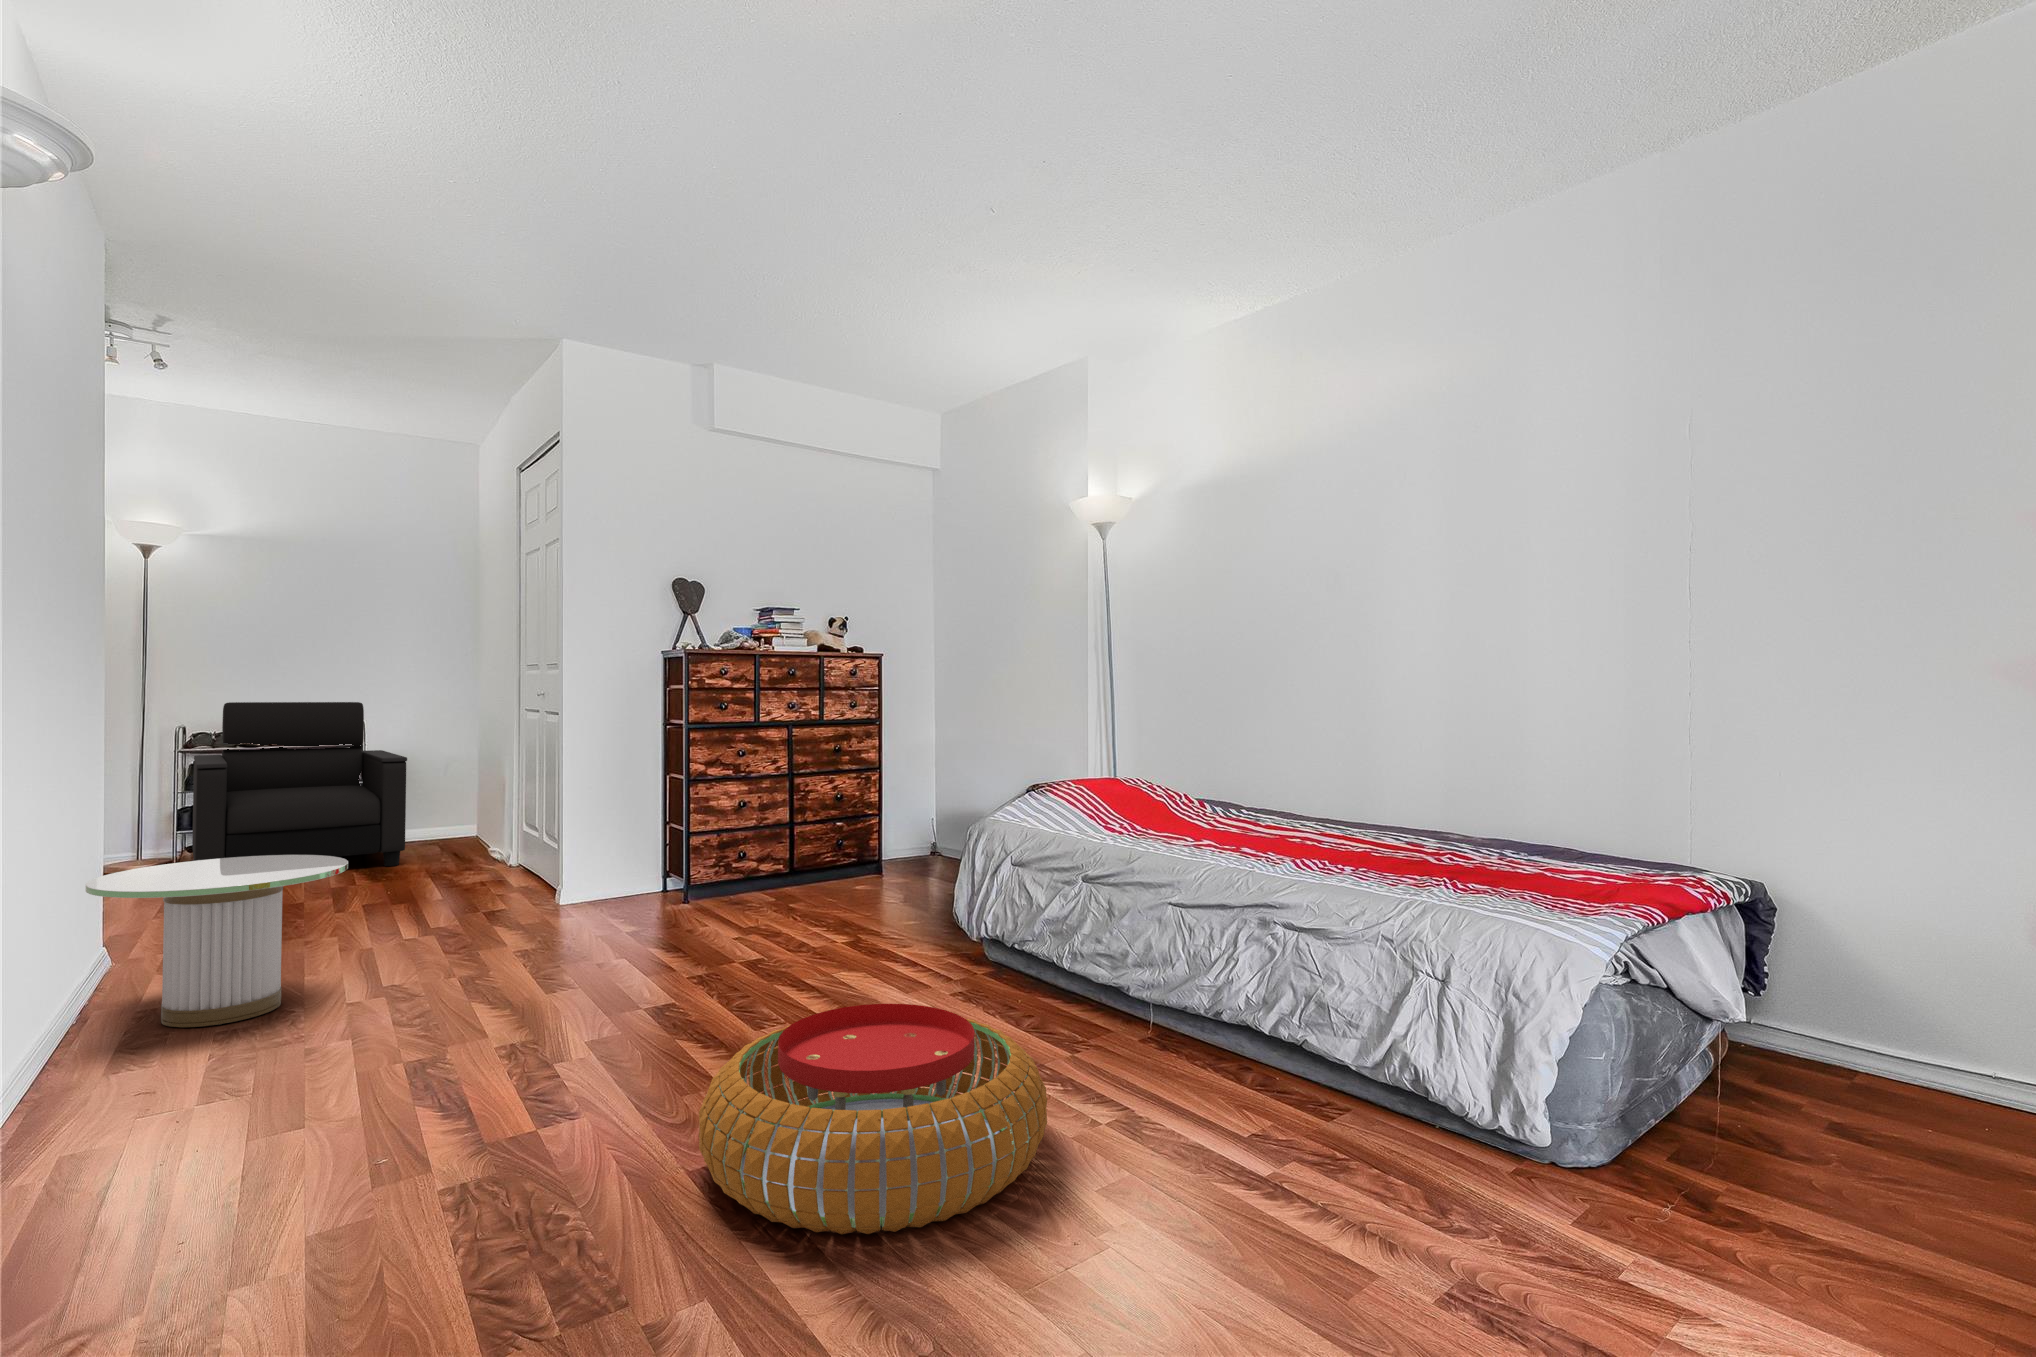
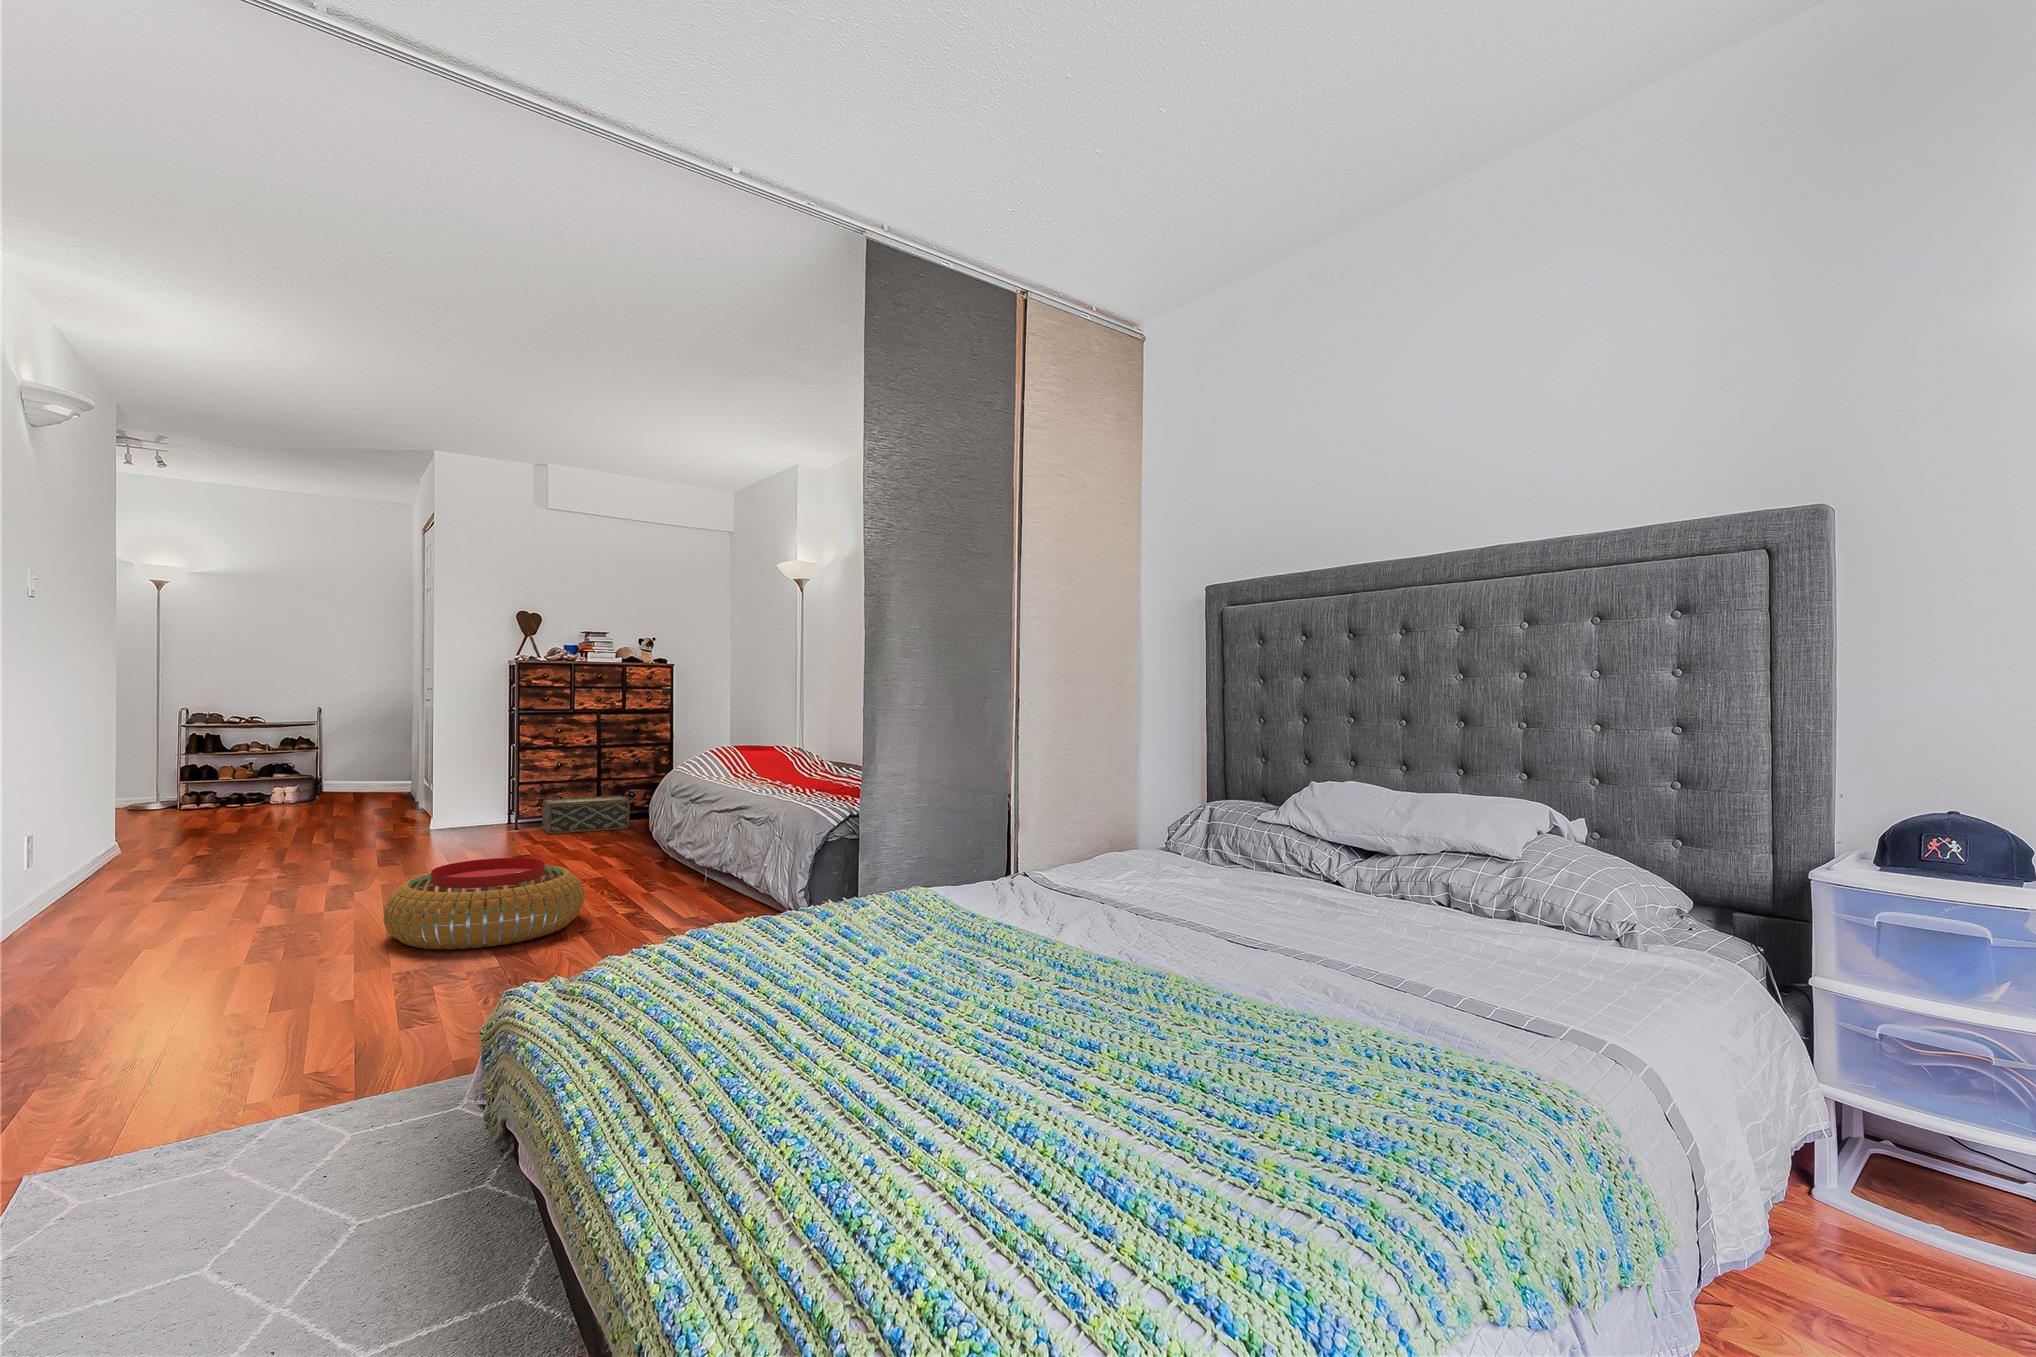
armchair: present [192,702,407,866] -> none [188,692,344,816]
woven basket: none [722,847,848,910] -> present [542,795,630,834]
side table: present [86,855,348,1027] -> none [95,787,259,882]

